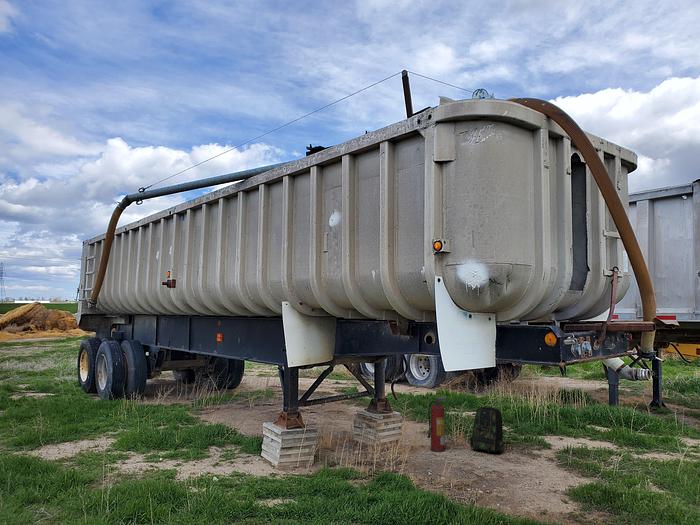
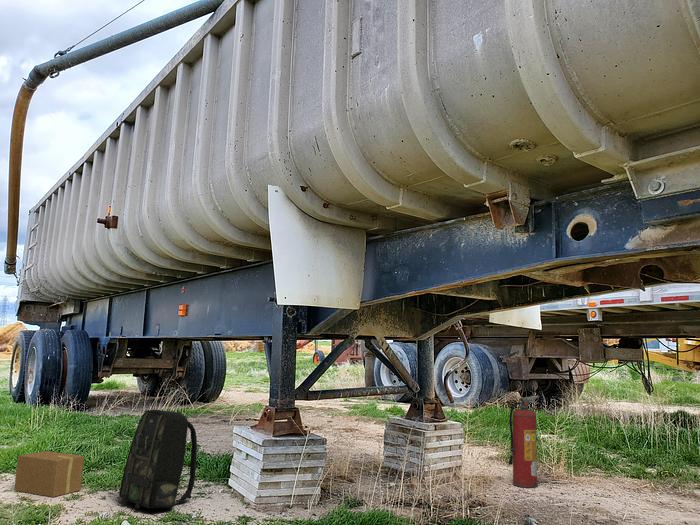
backpack: present [470,407,503,452] -> present [118,410,197,508]
cardboard box: none [145,440,181,466] -> present [14,451,84,497]

